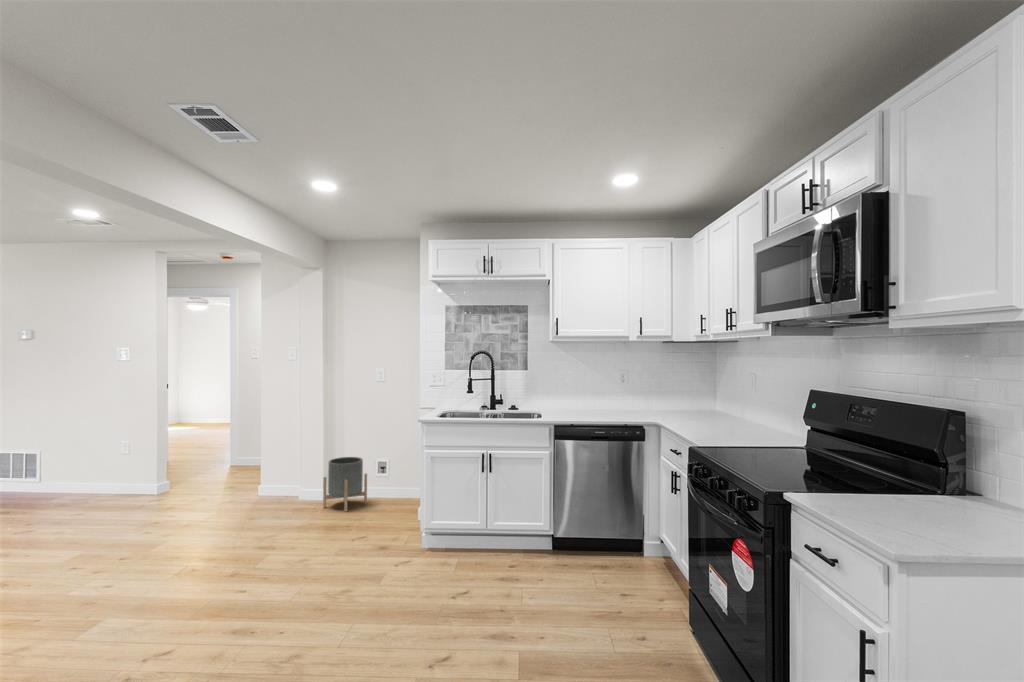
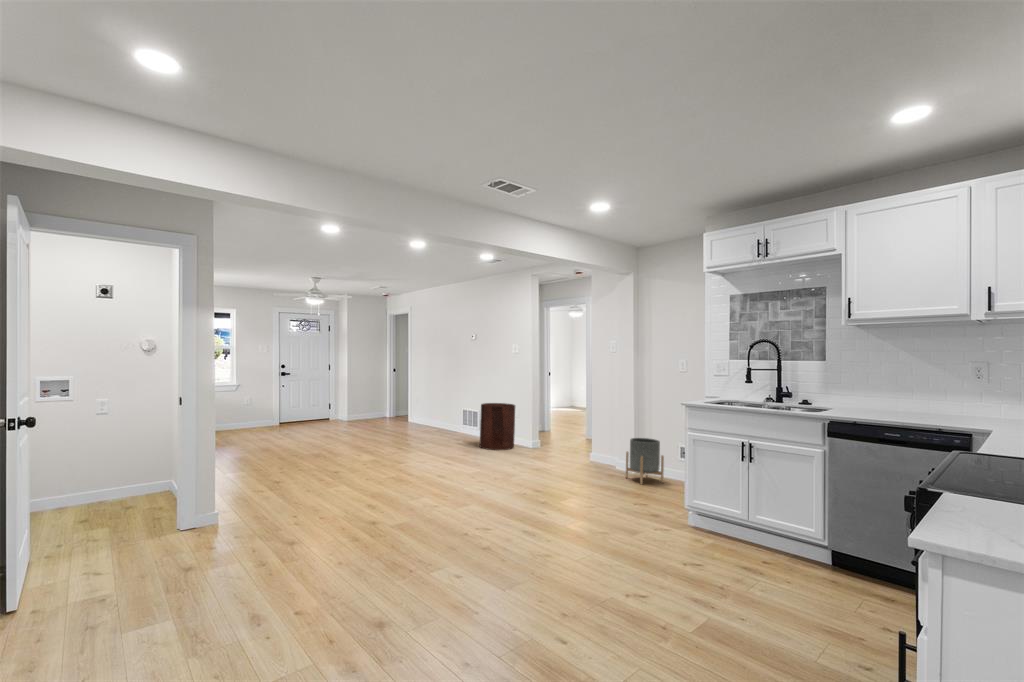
trash can: none [67,435,135,511] -> present [480,403,515,450]

